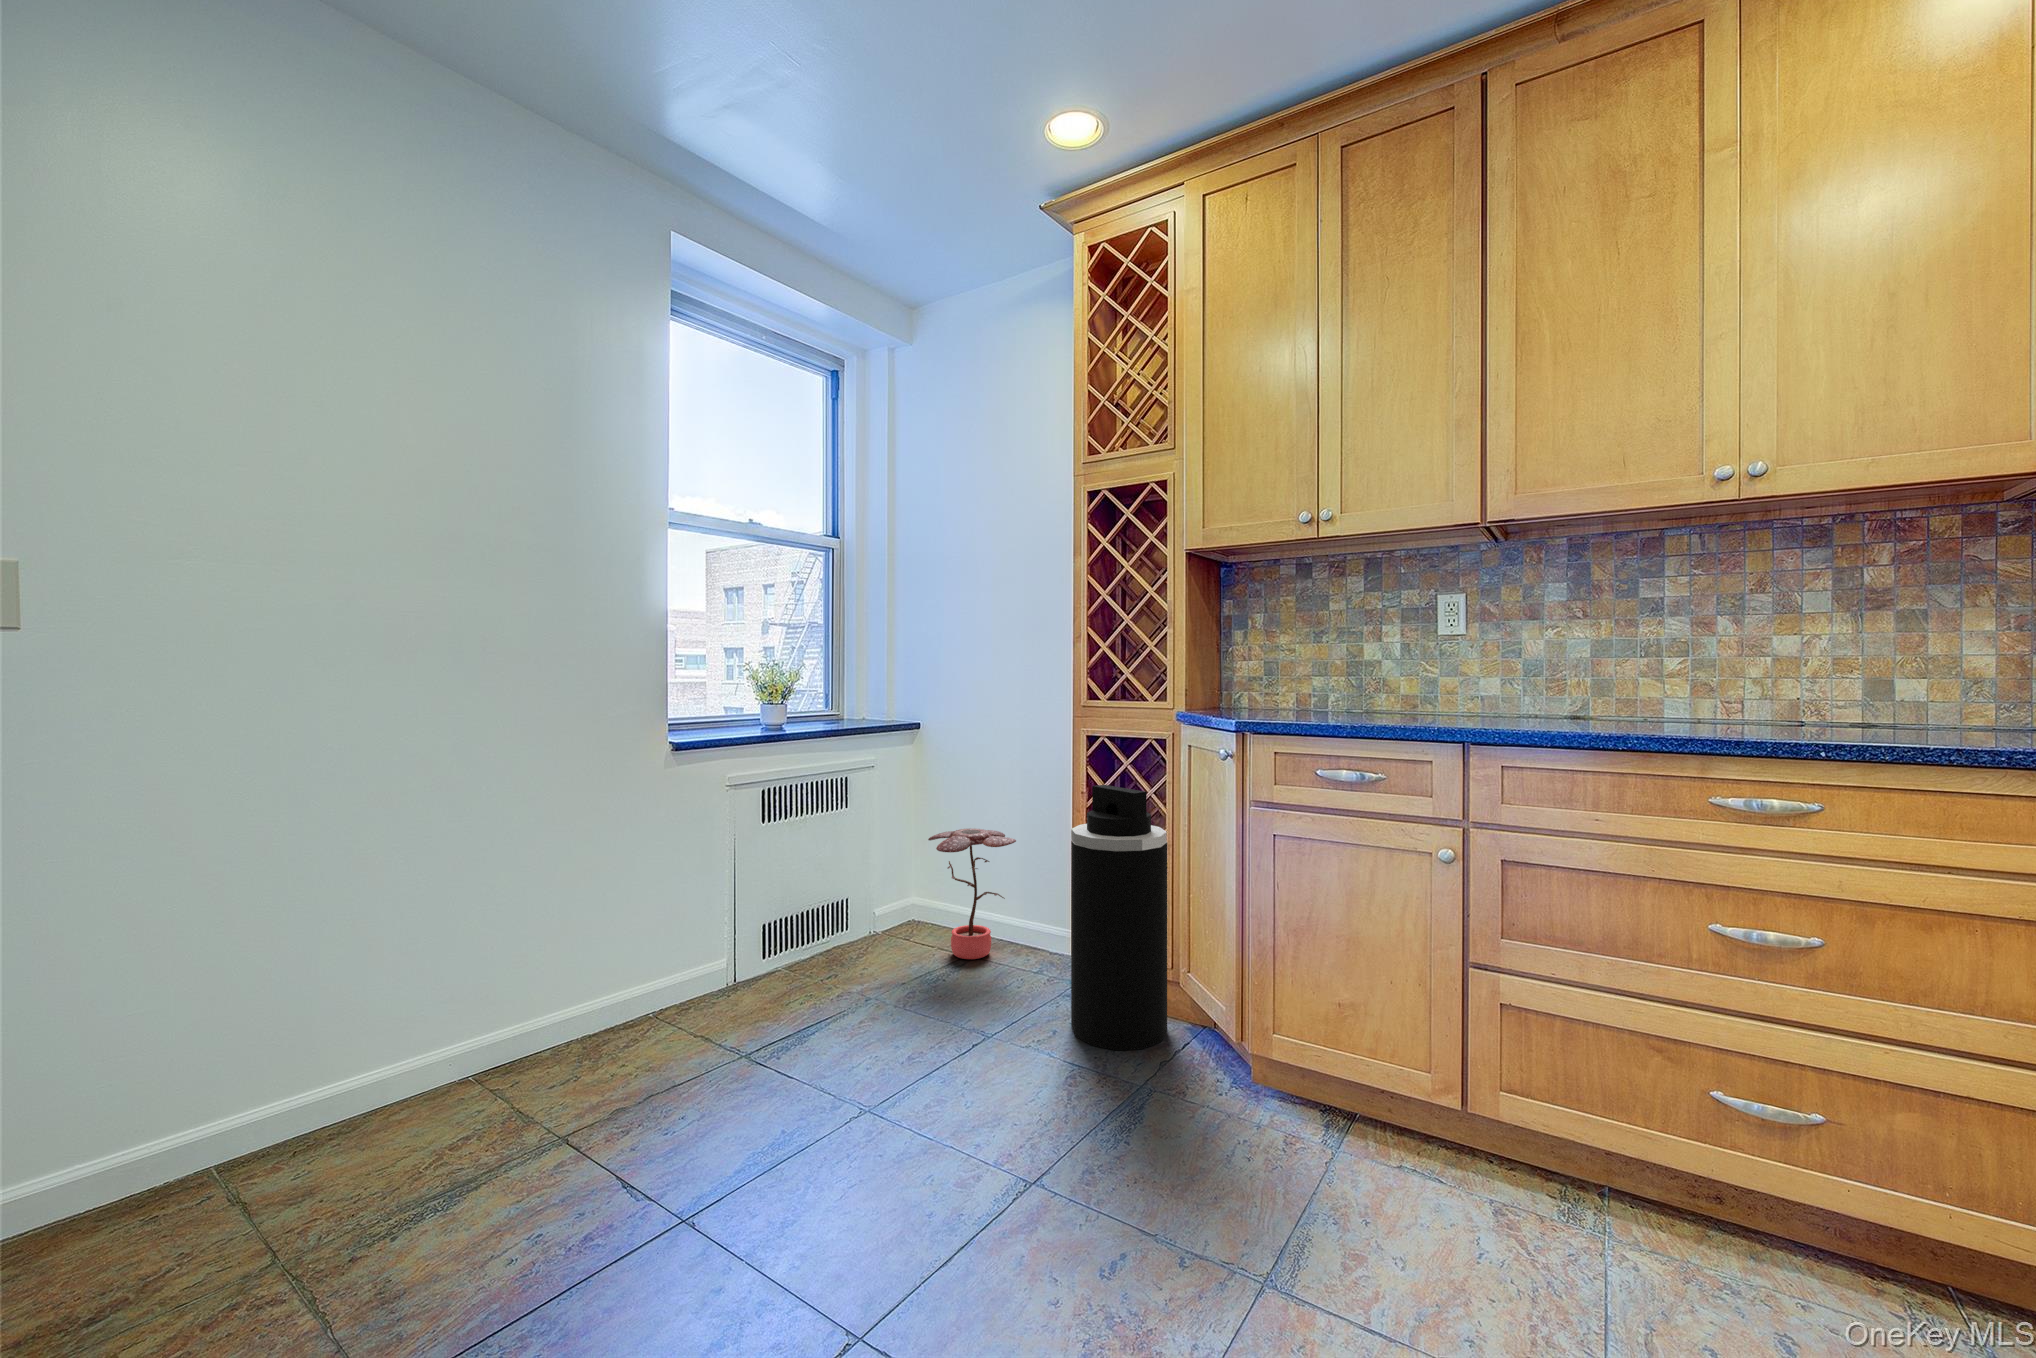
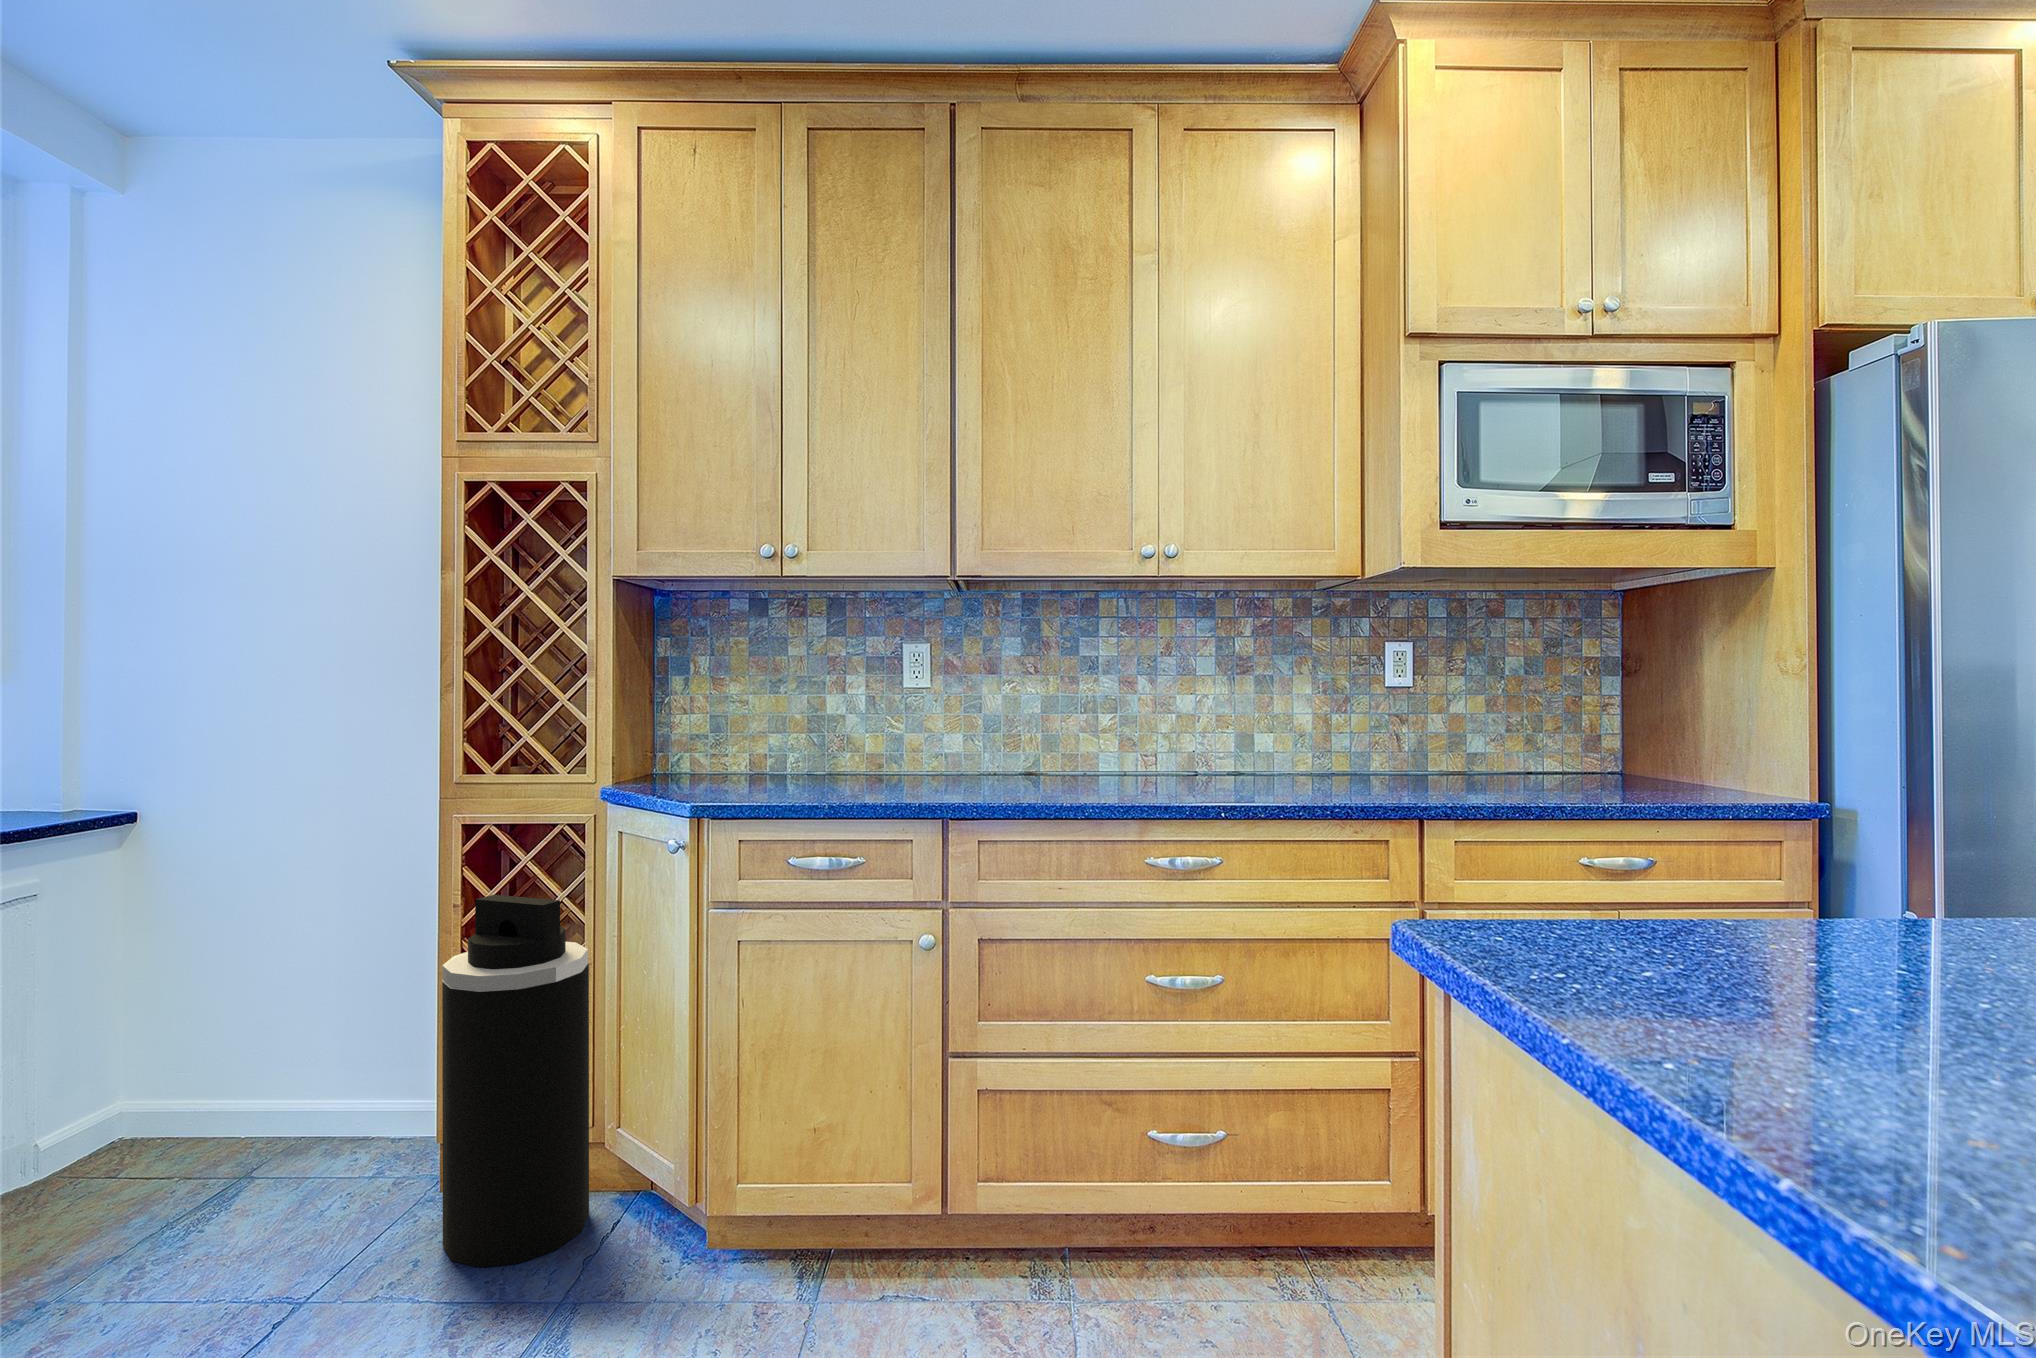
potted plant: present [928,829,1016,959] -> none [160,974,335,1187]

